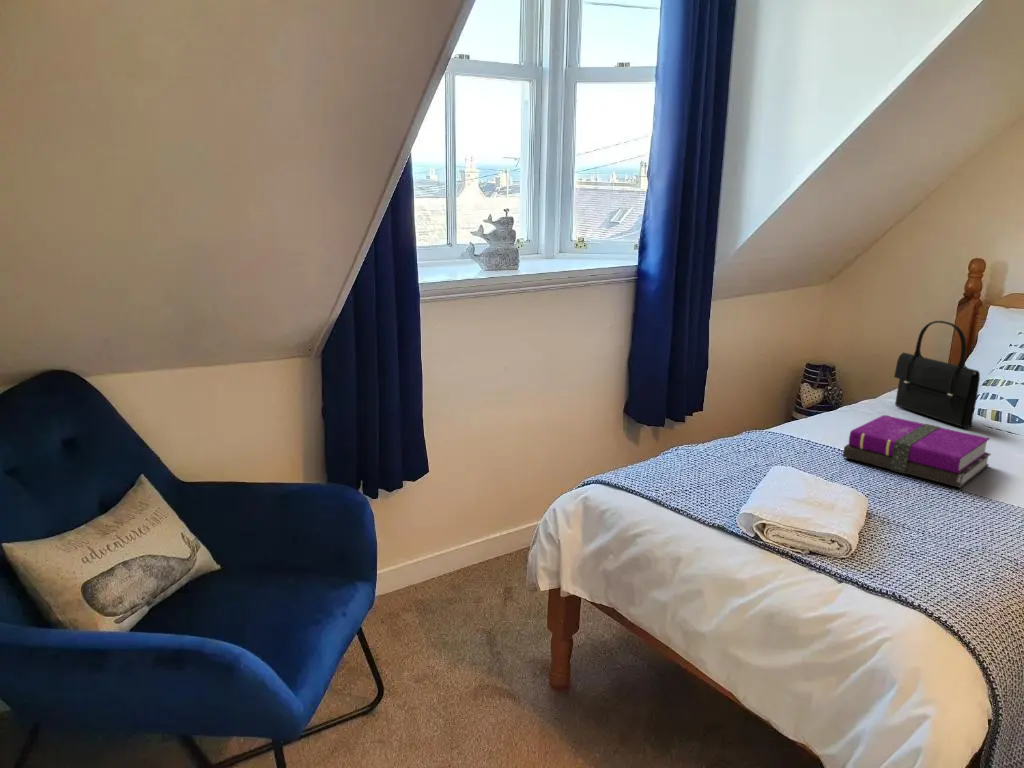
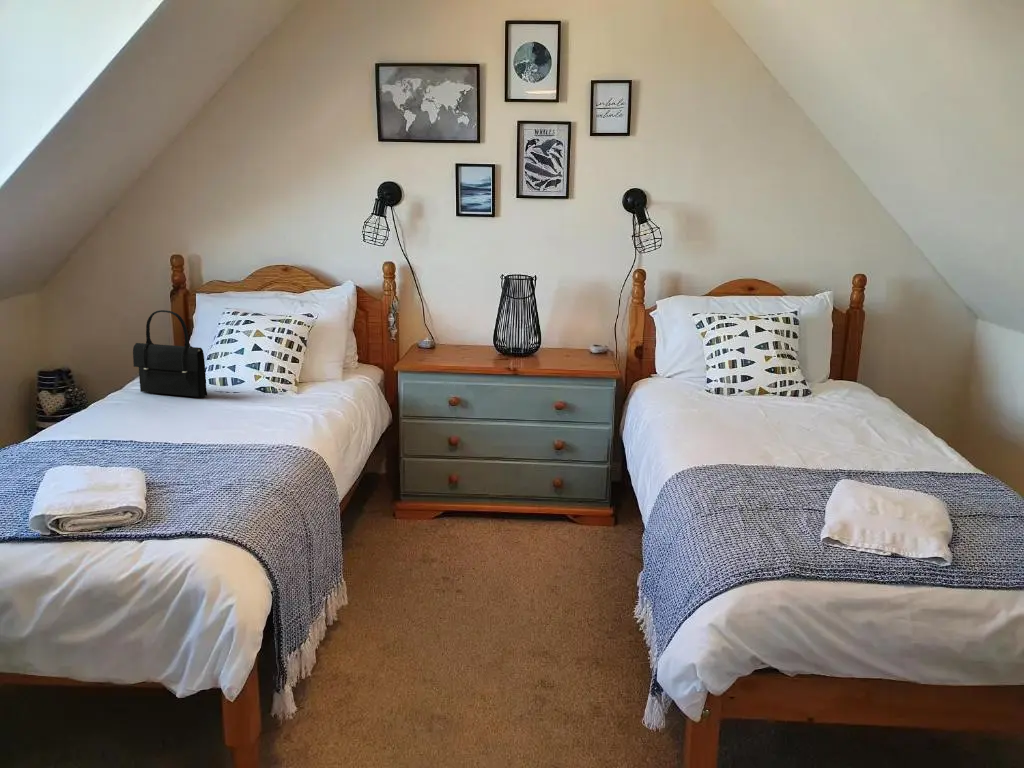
notebook: present [843,415,990,488] -> none [108,399,227,445]

